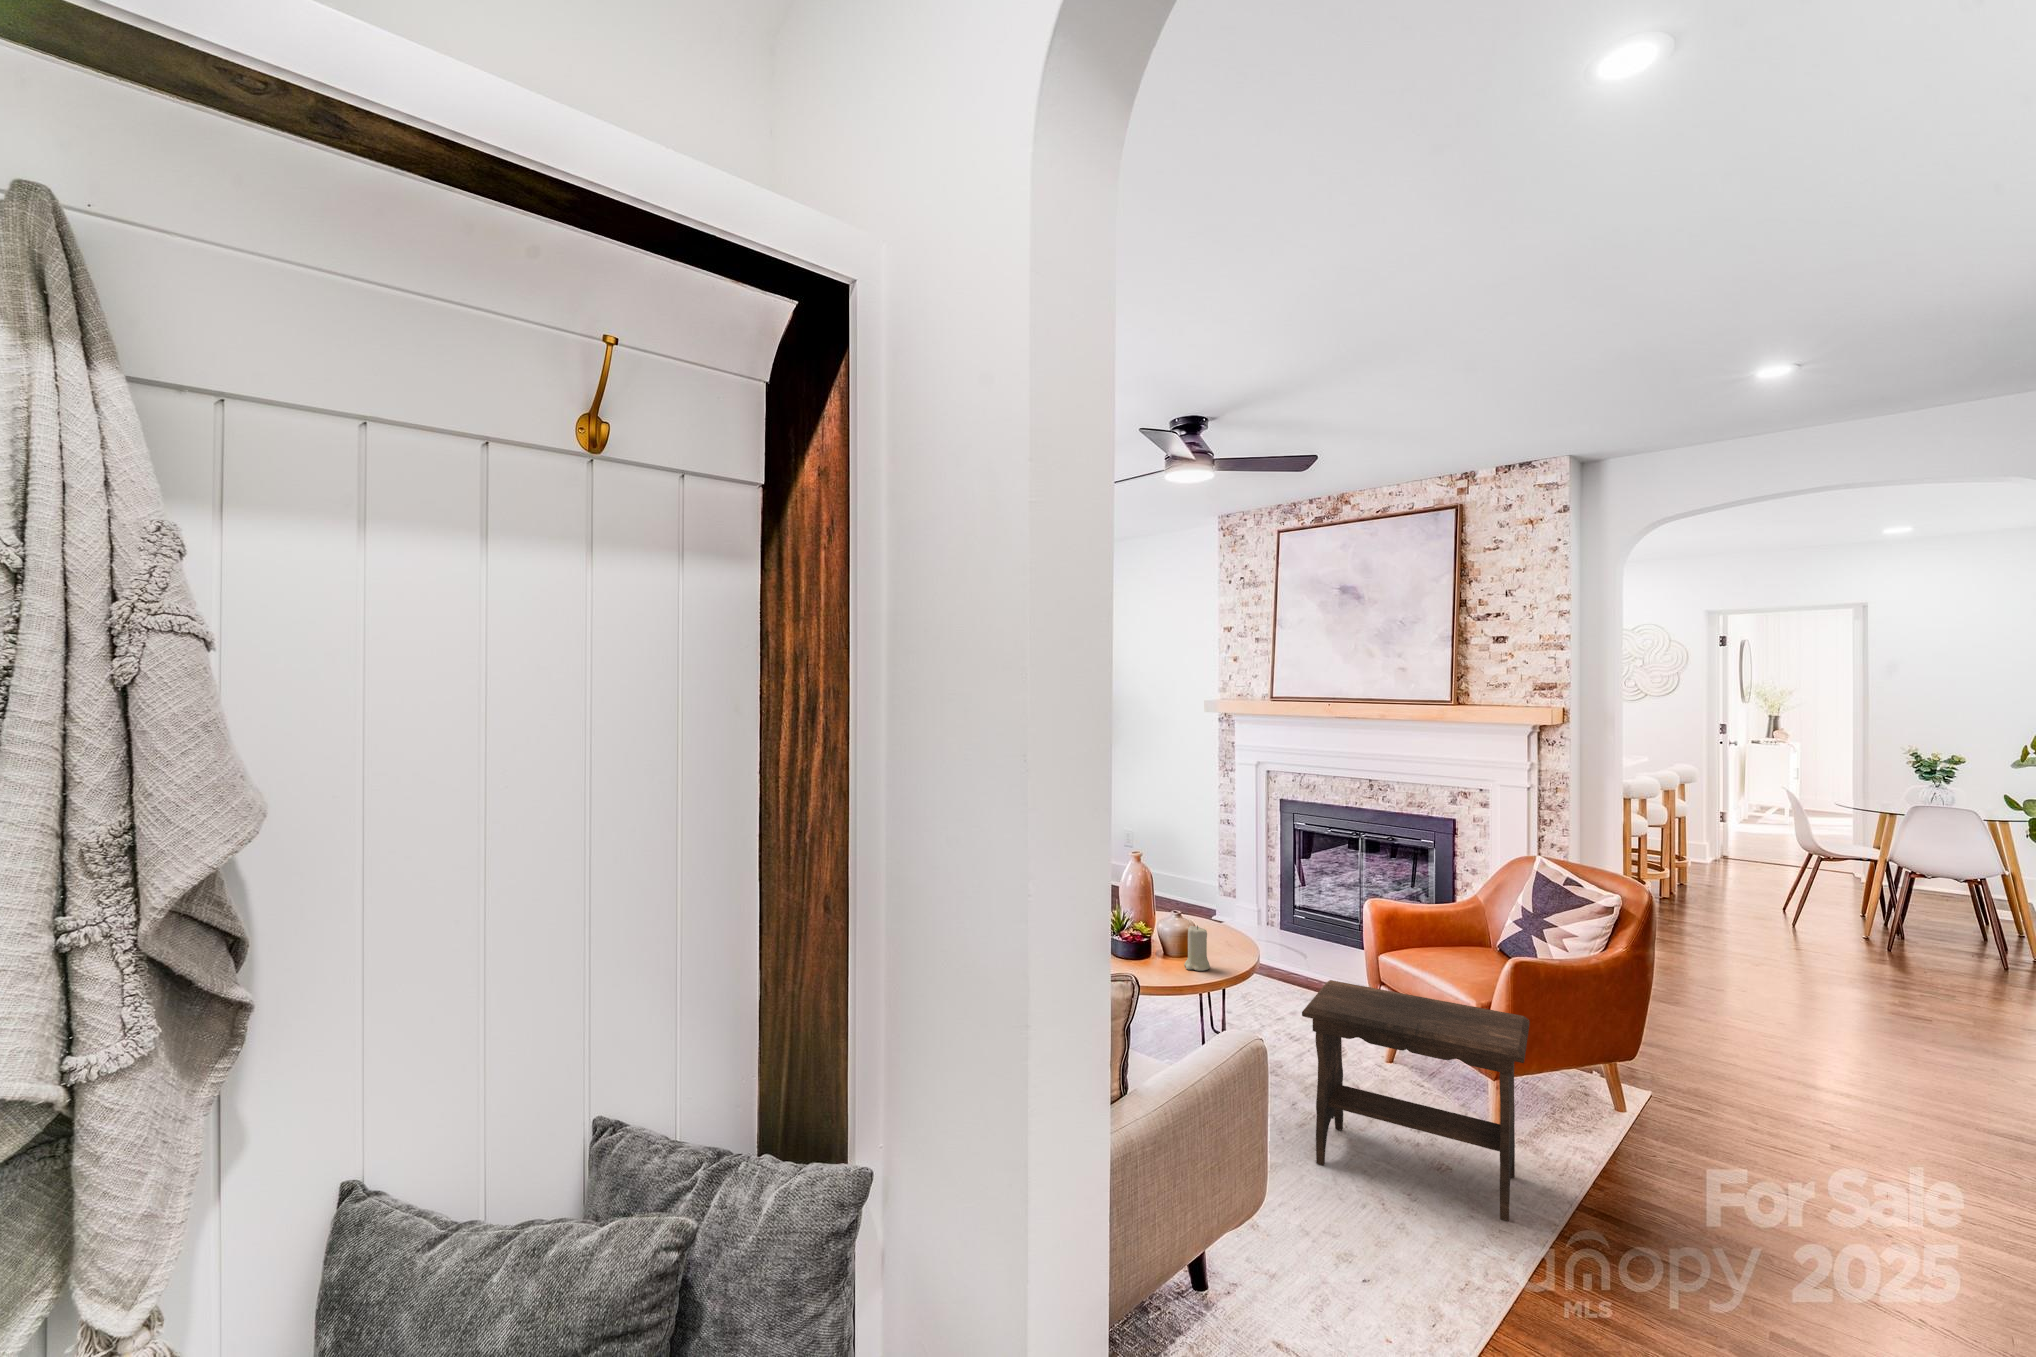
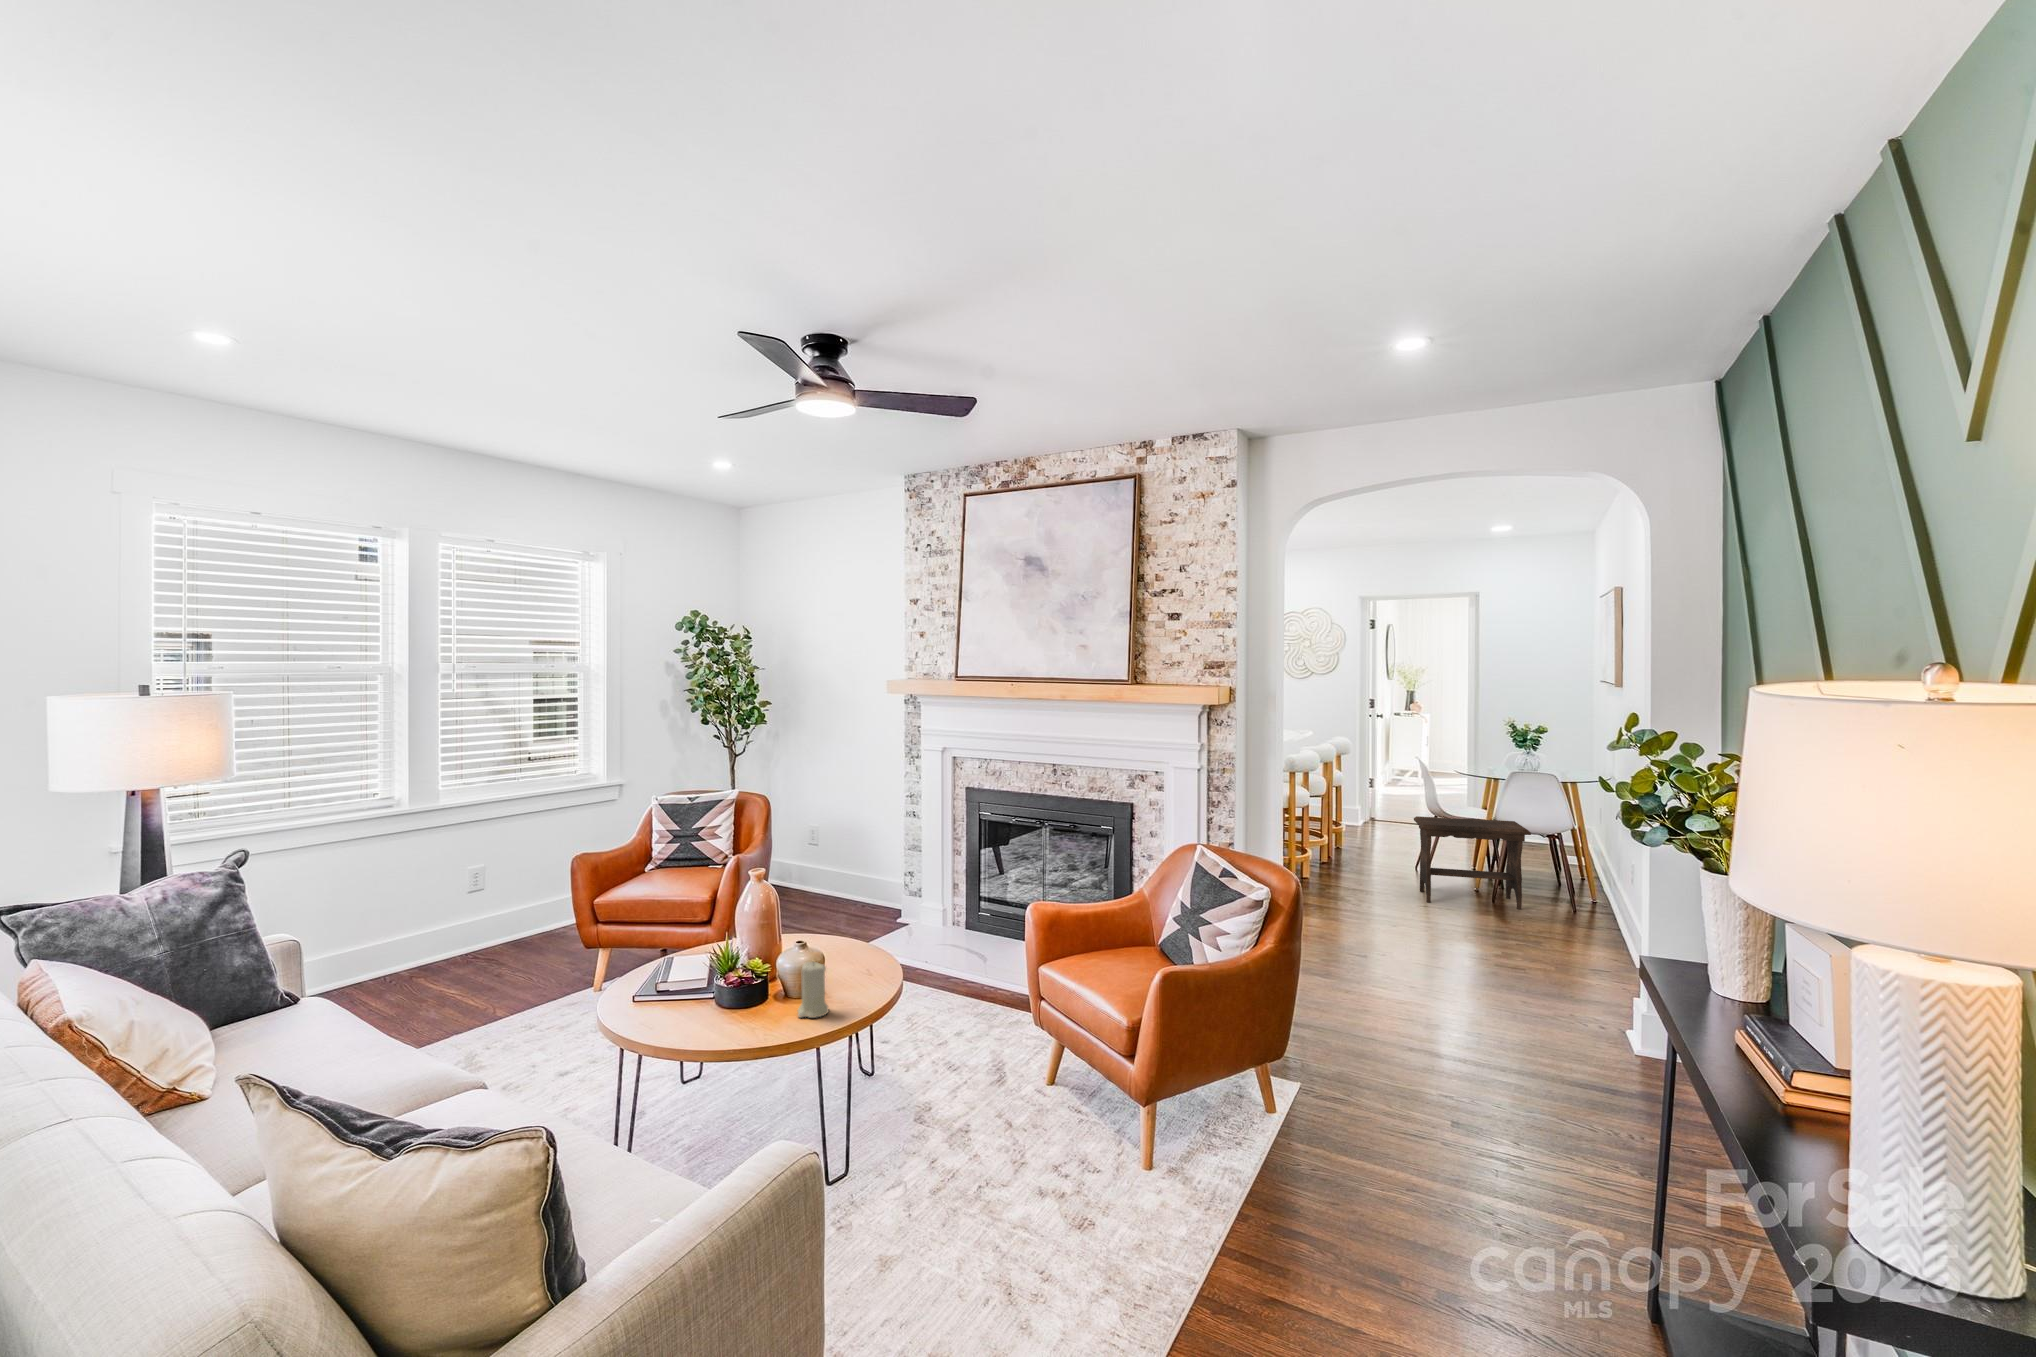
footstool: present [1302,980,1530,1221] -> present [1414,816,1531,909]

